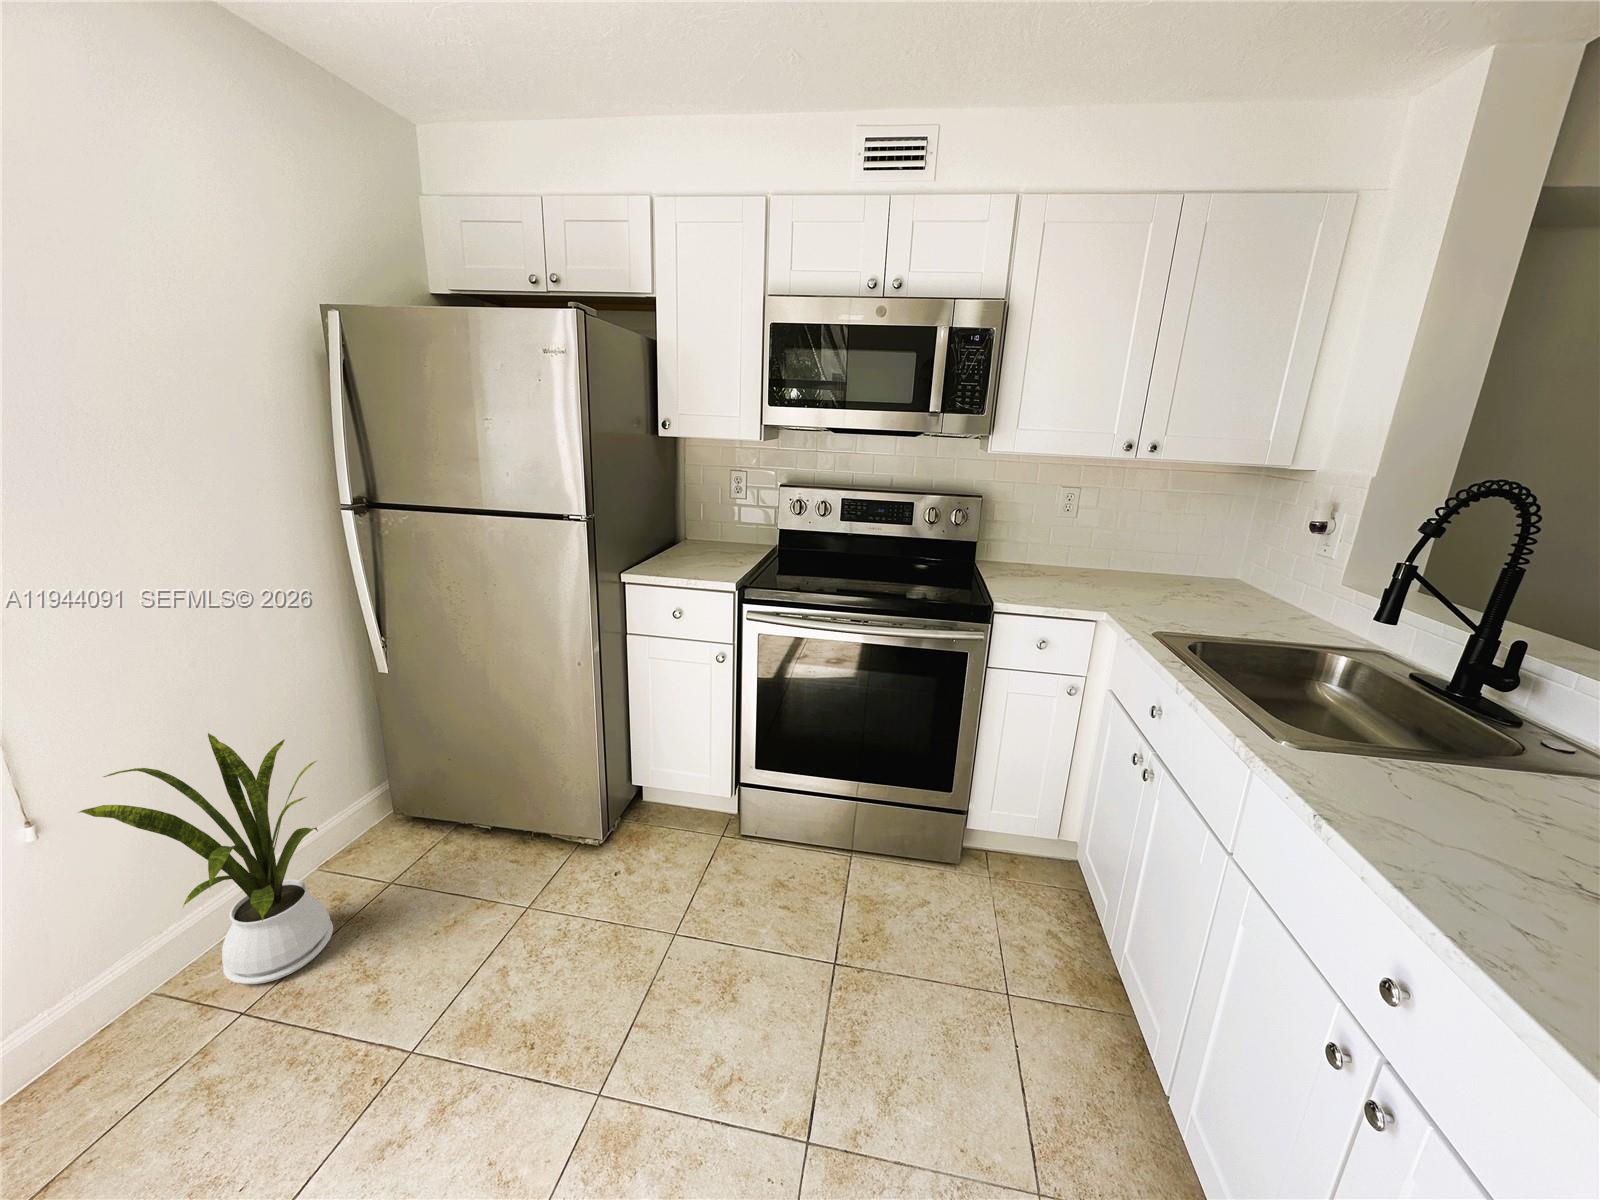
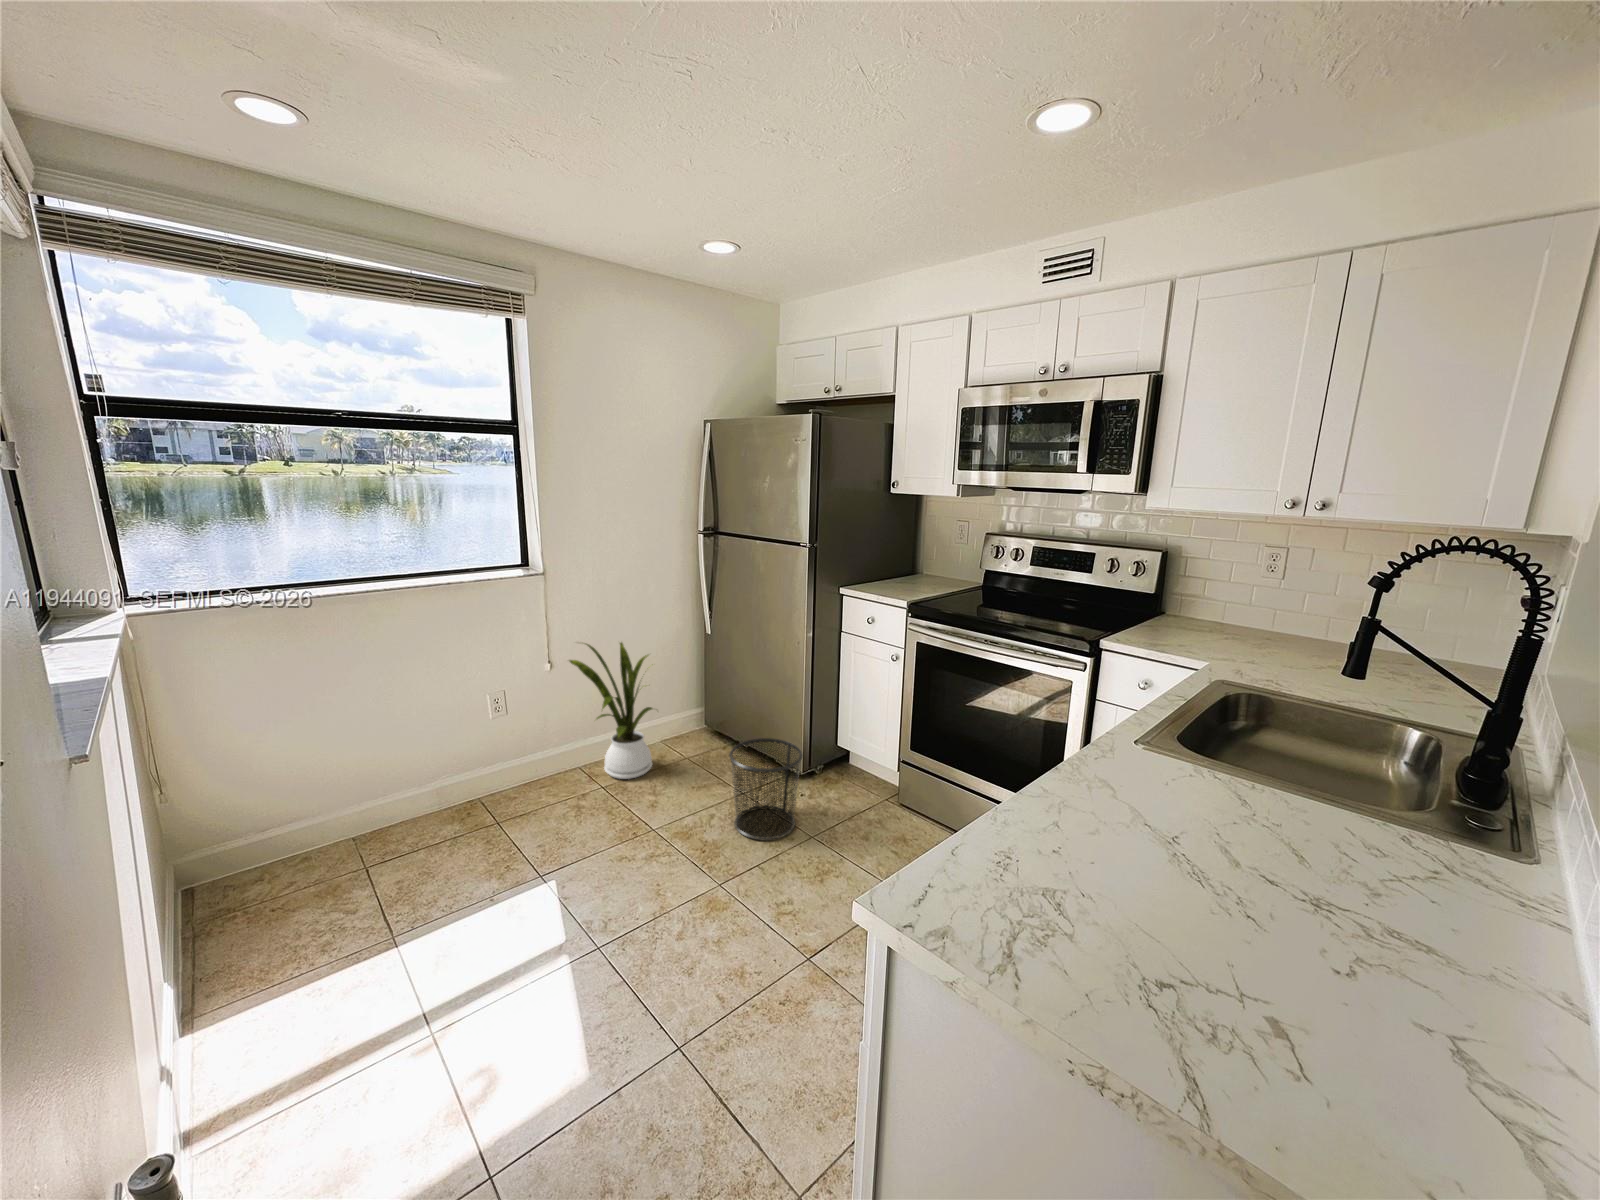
waste bin: none [527,813,646,980] -> present [729,738,803,840]

